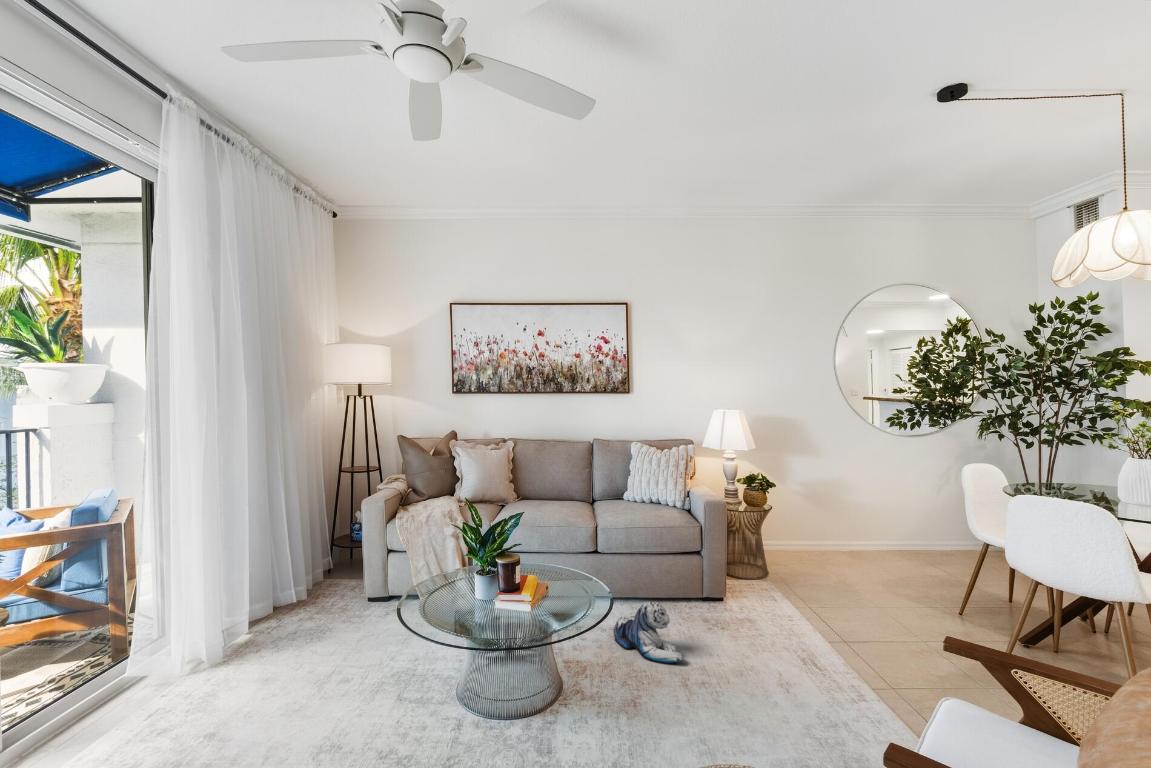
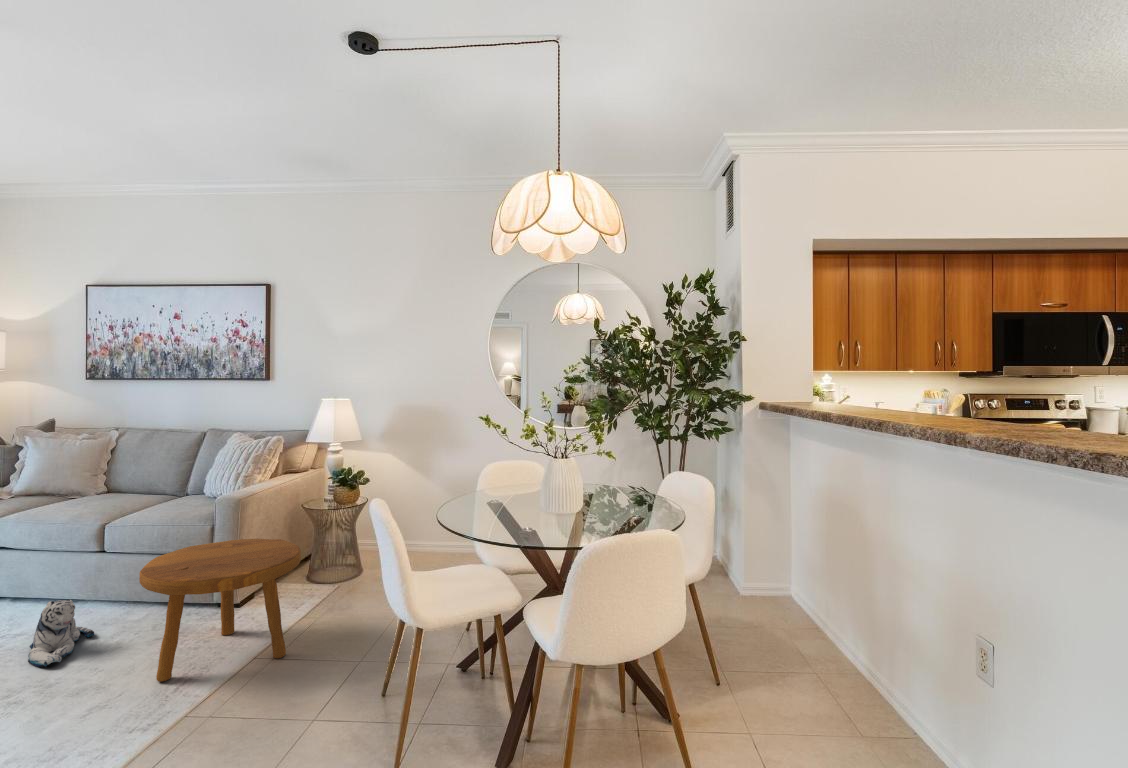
footstool: none [741,540,876,671] -> present [139,539,301,682]

